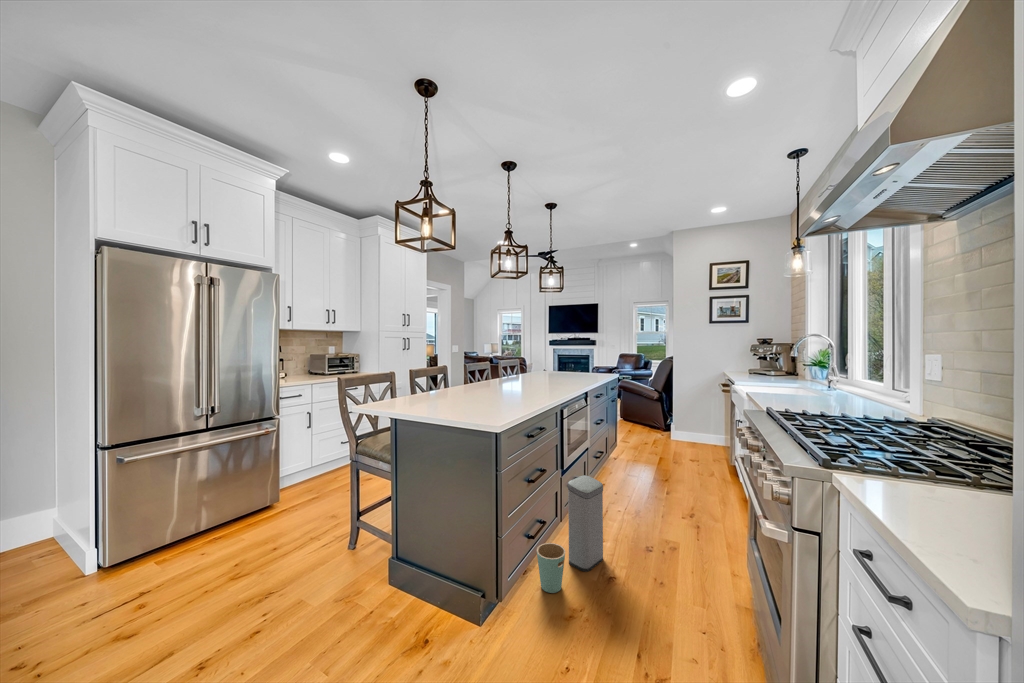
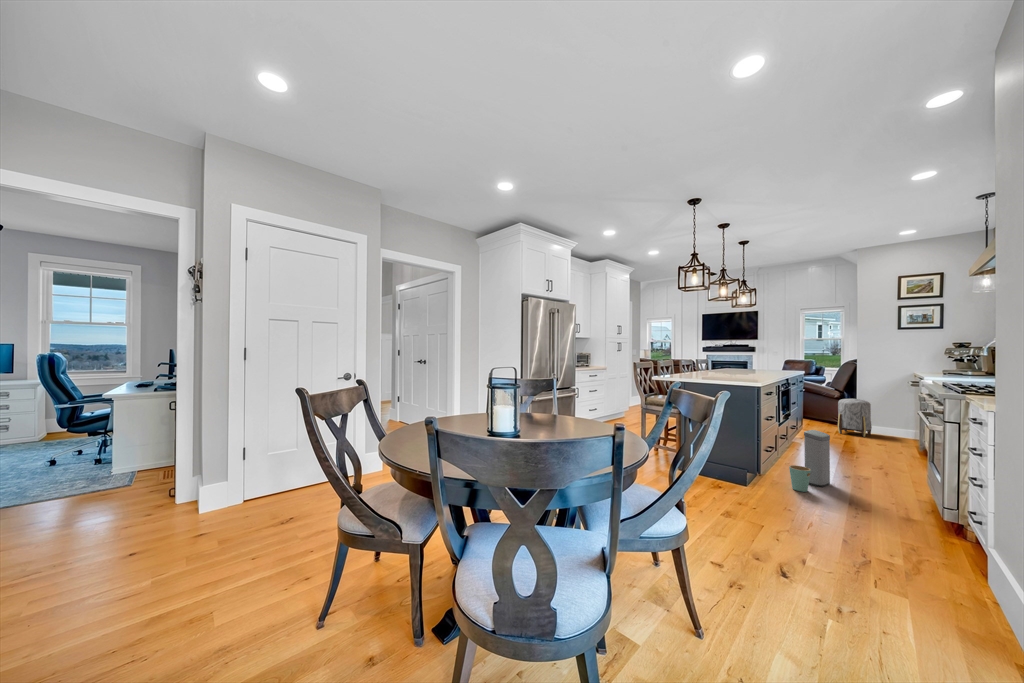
stool: none [653,402,685,446] -> present [838,399,872,437]

